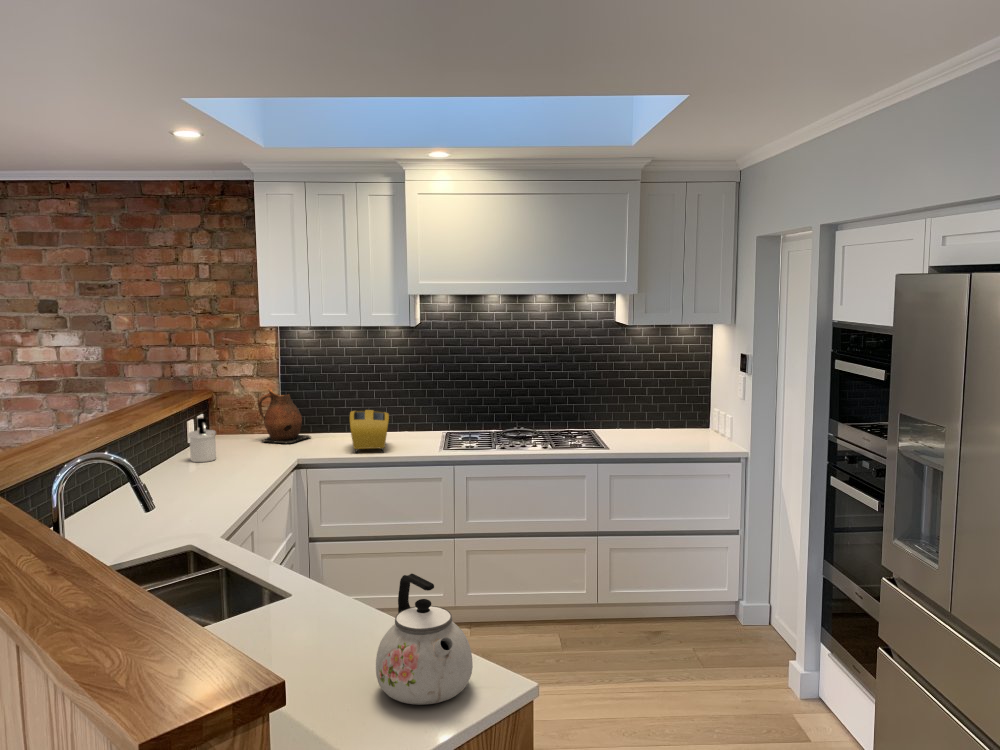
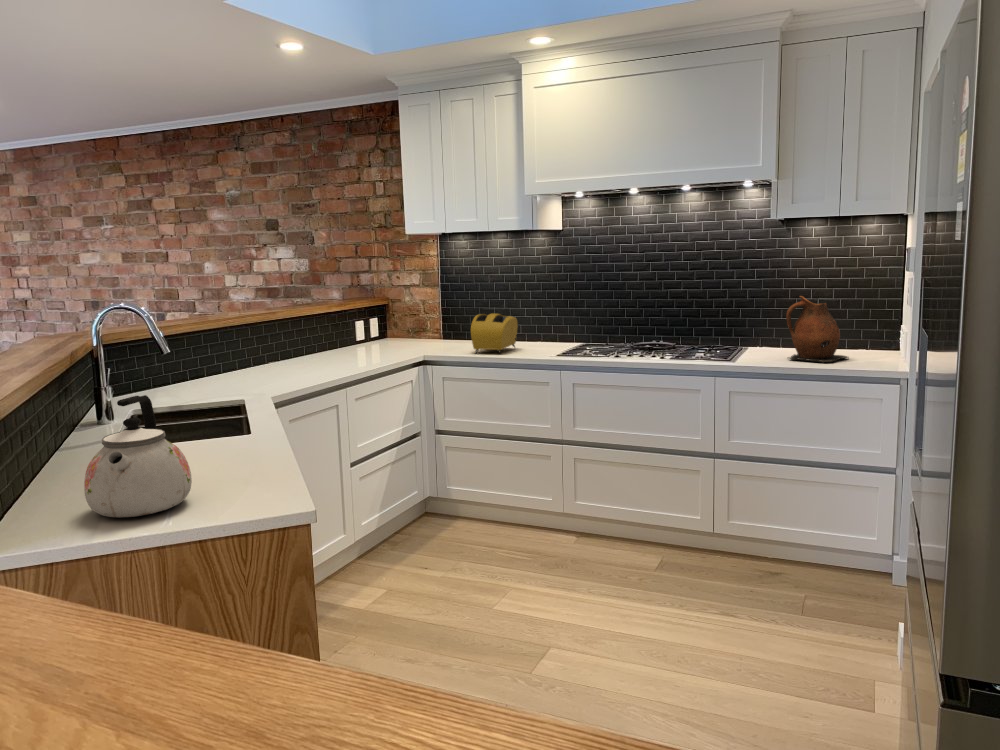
ceramic pitcher: present [258,389,311,444] -> present [786,296,849,363]
soap dispenser: present [188,418,216,462] -> none [336,314,360,353]

